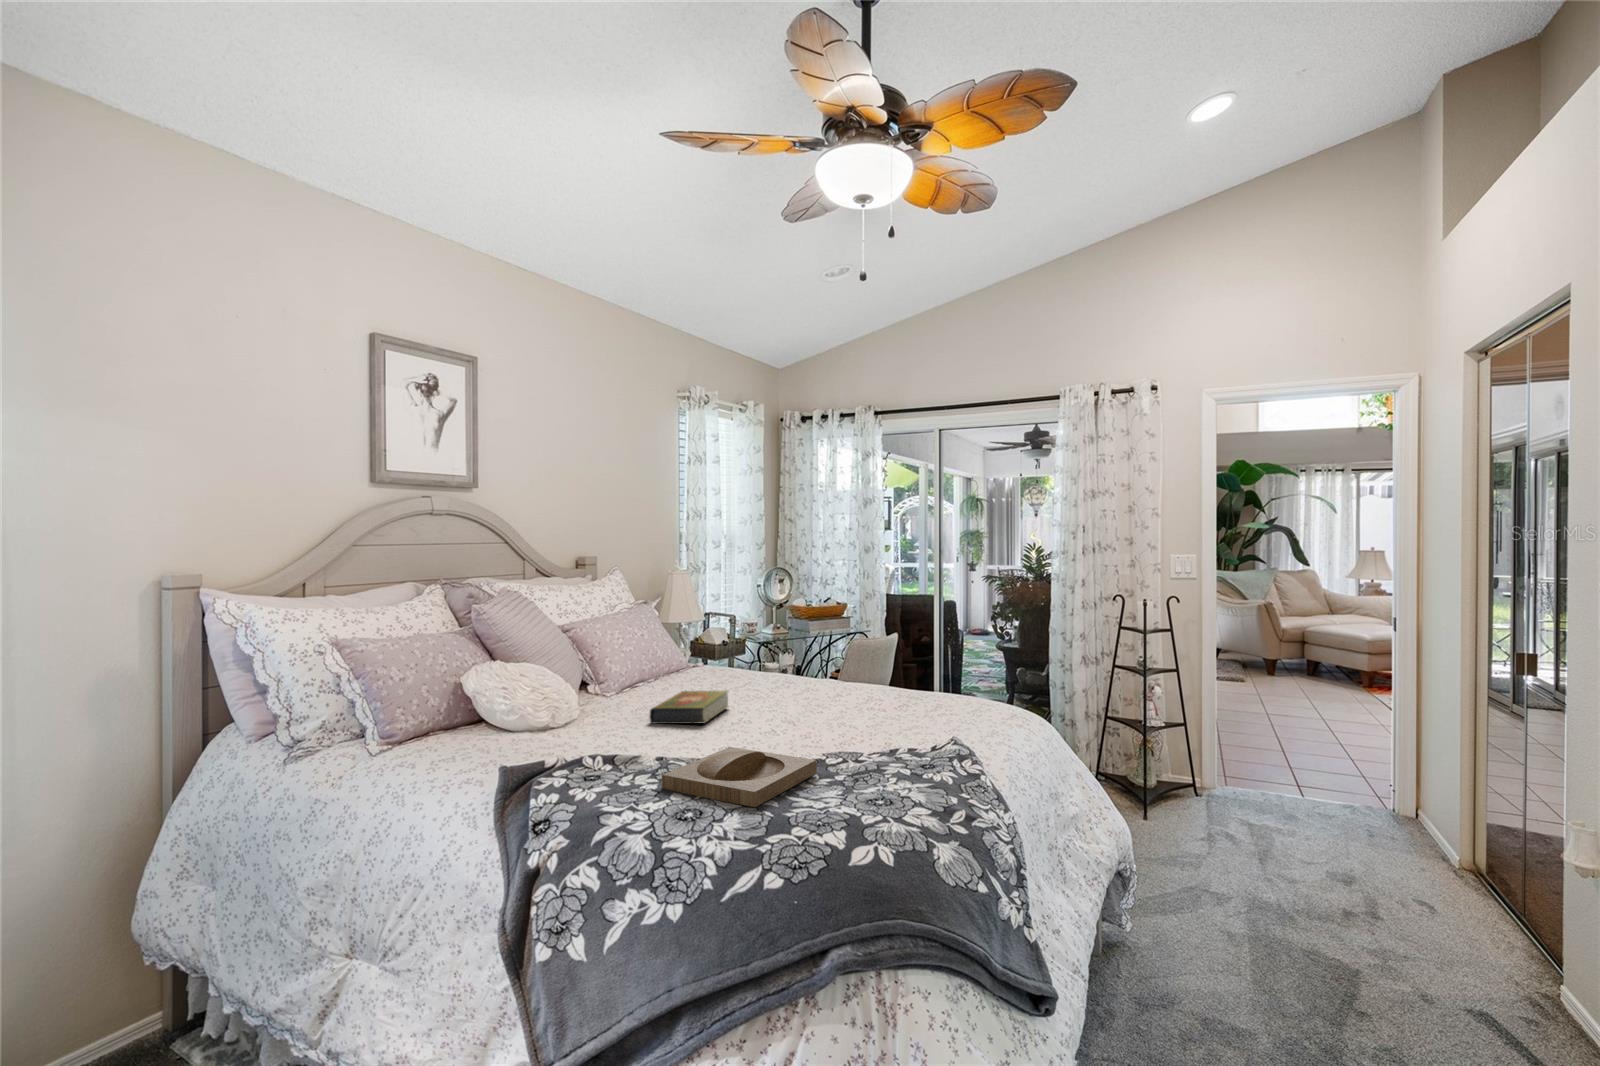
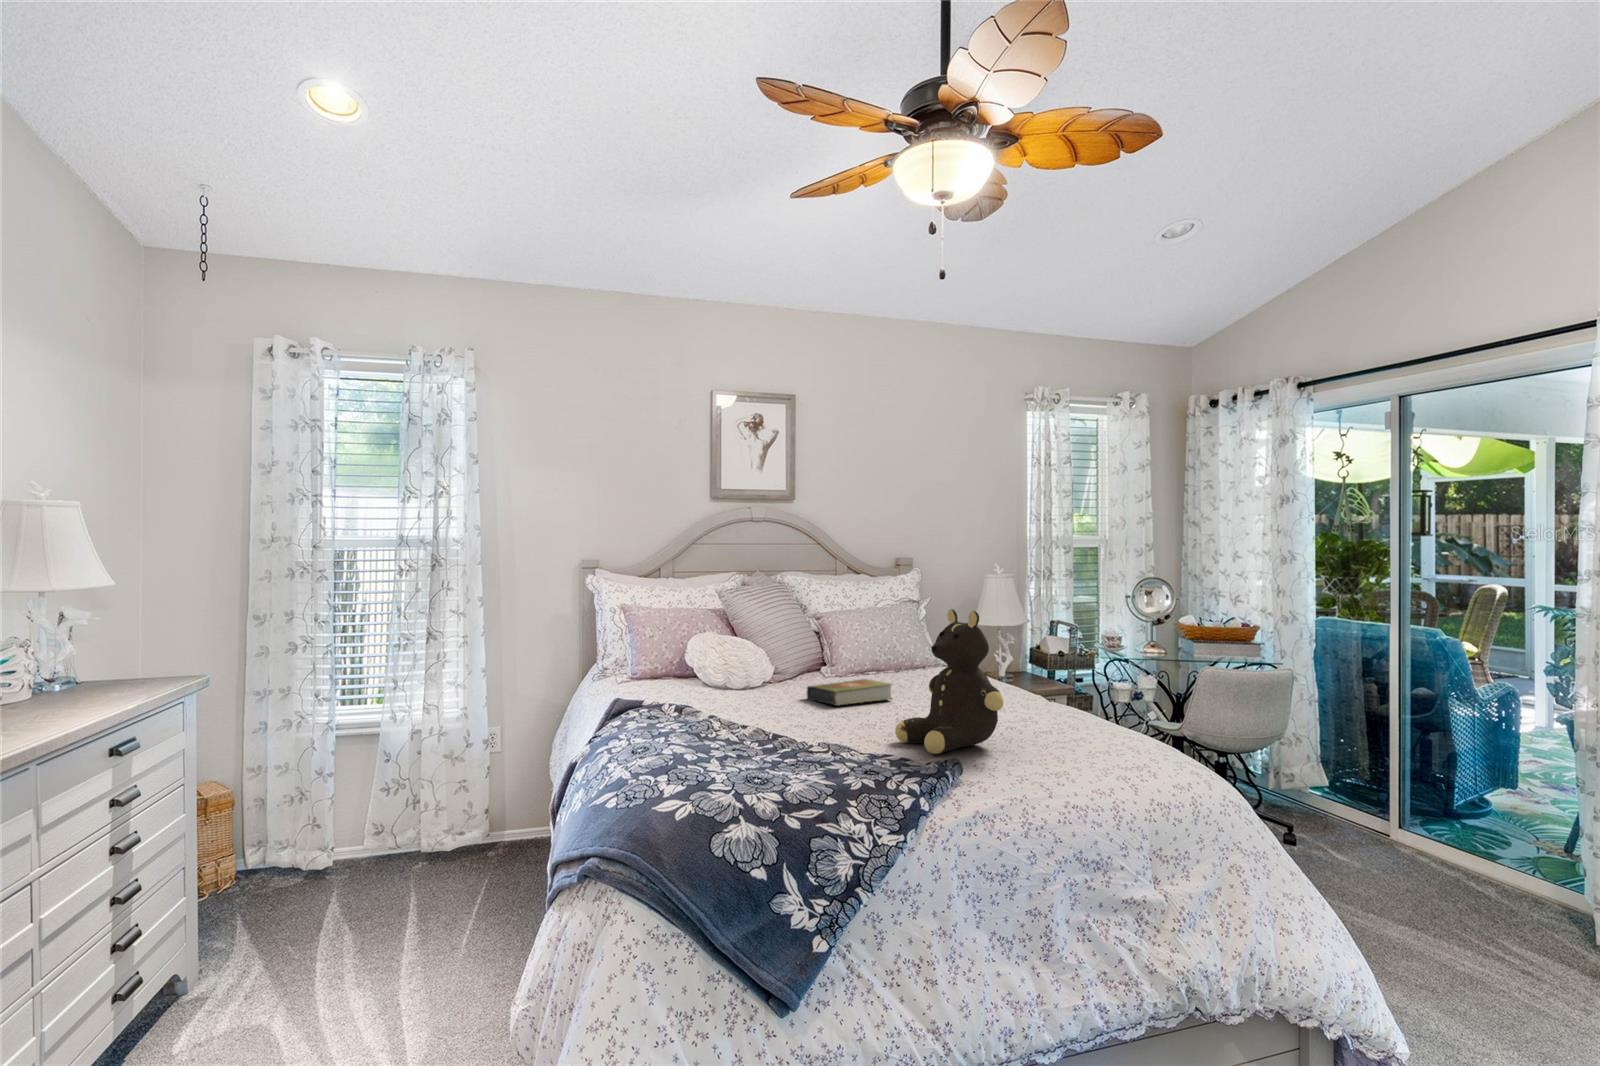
teddy bear: none [838,608,938,745] -> present [895,609,1003,754]
tray: present [662,747,817,807] -> none [689,719,799,759]

